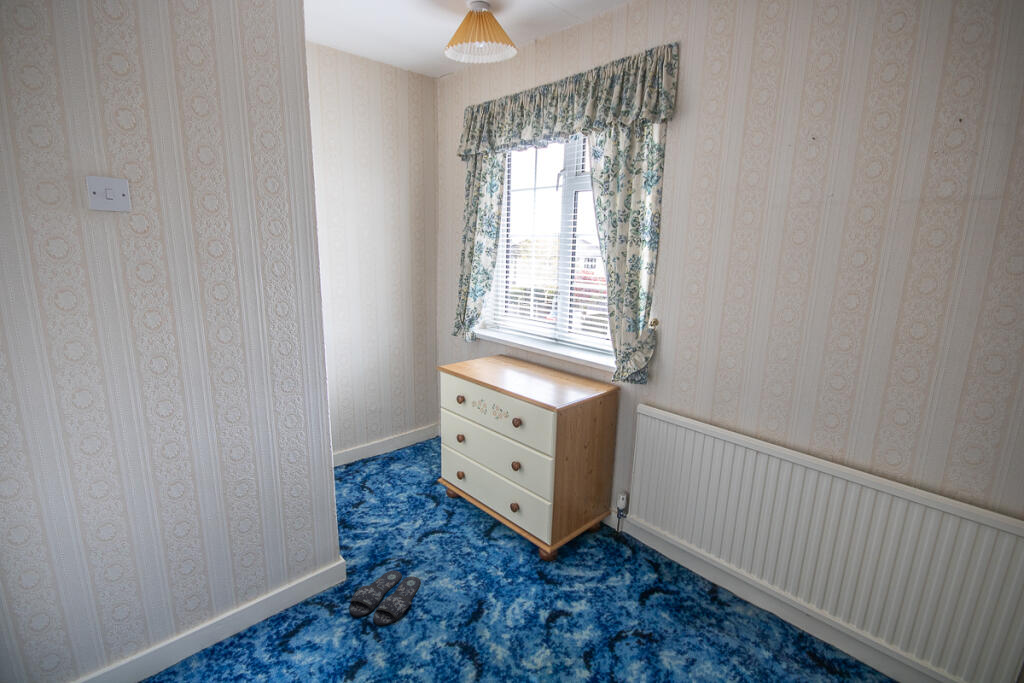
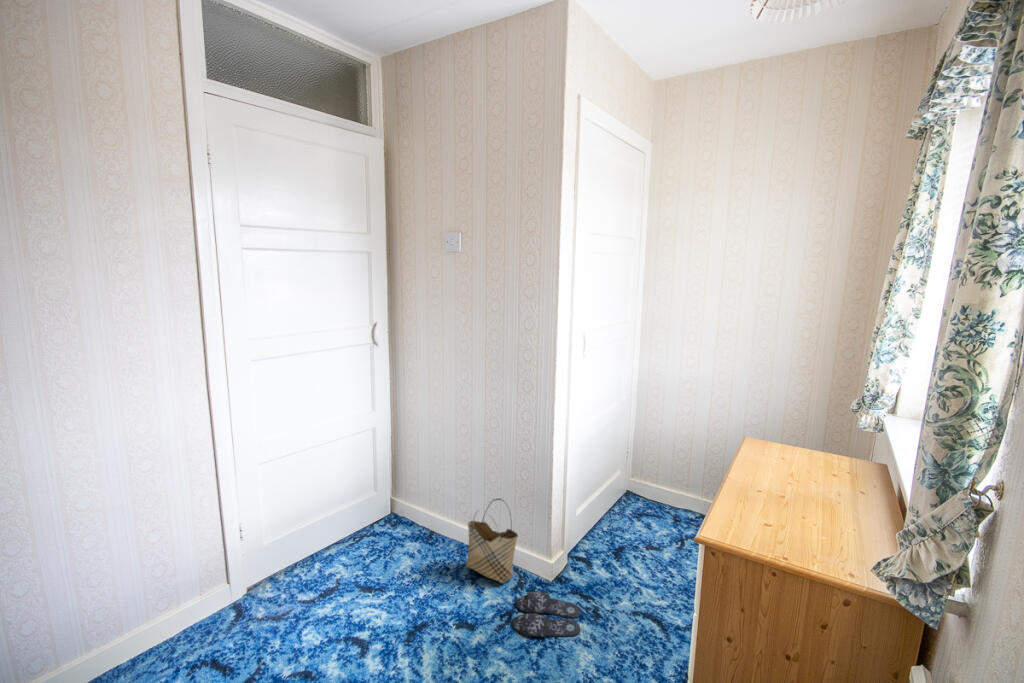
woven basket: none [245,538,321,651] -> present [466,499,518,583]

